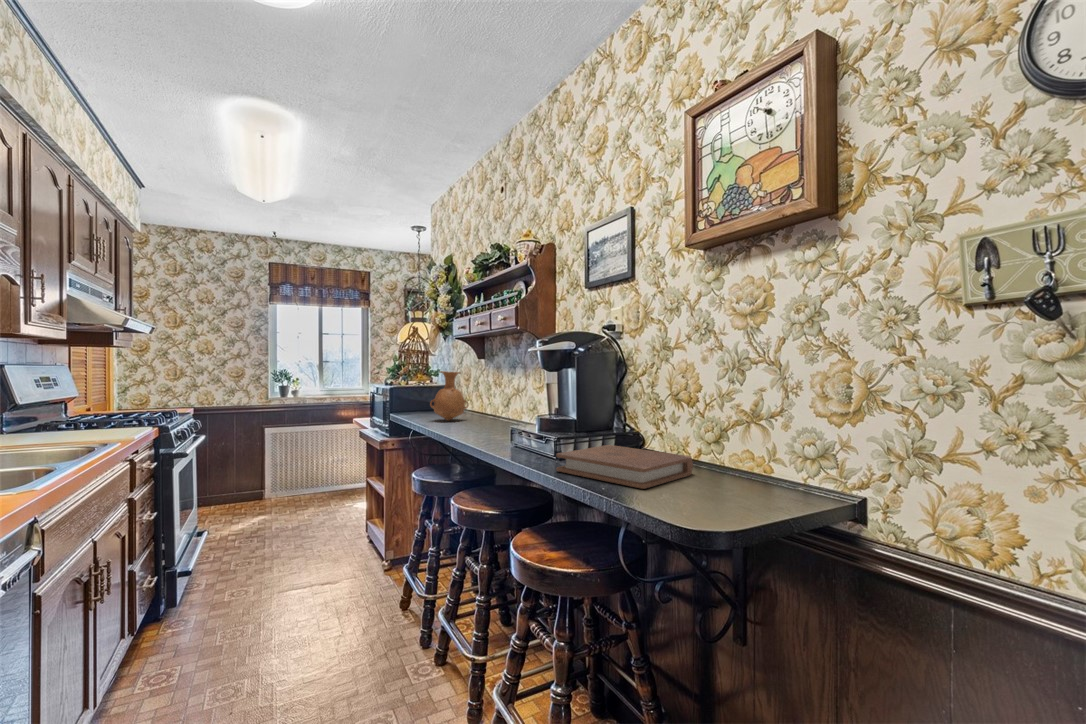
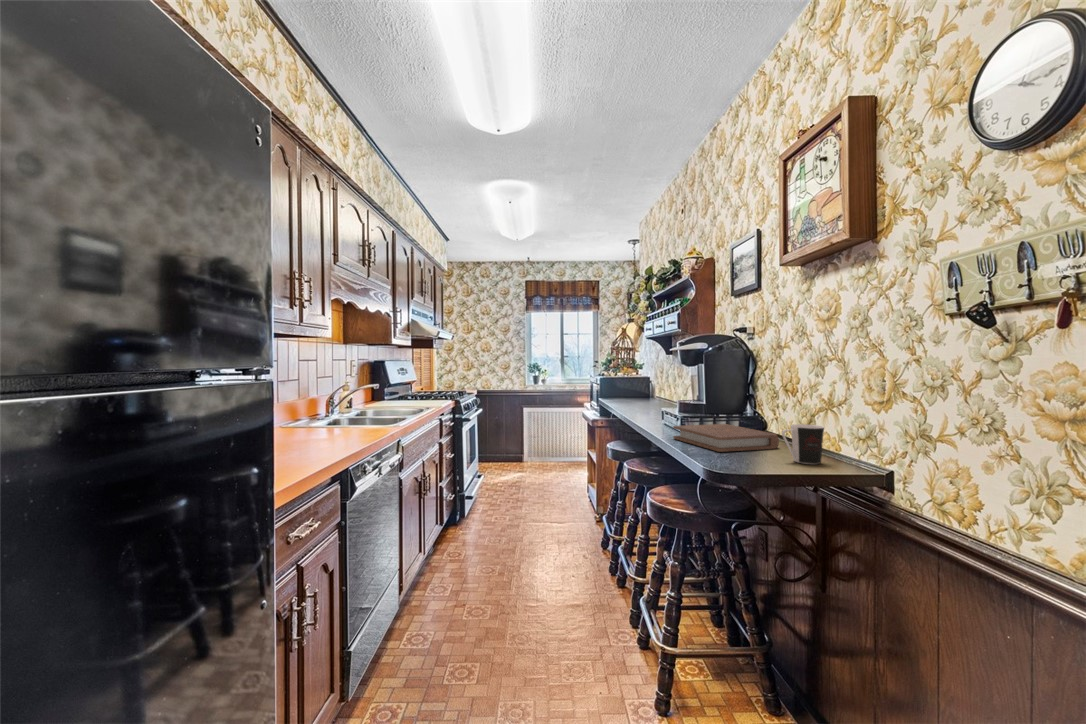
vase: present [430,371,469,421] -> none [624,365,656,405]
coffee cup: none [734,444,779,497] -> present [782,424,824,464]

